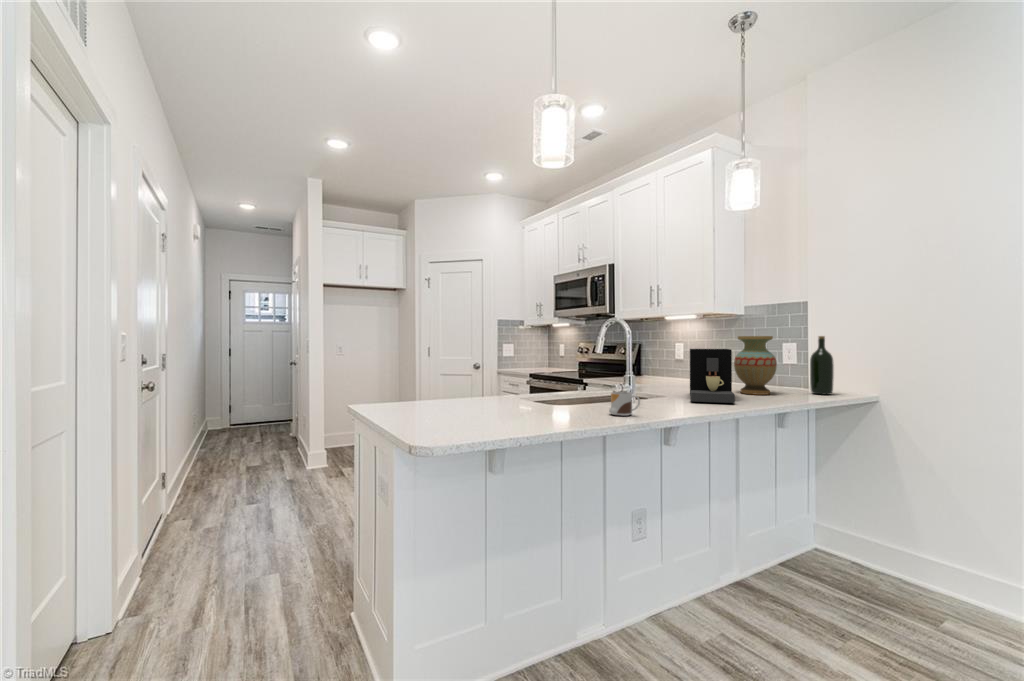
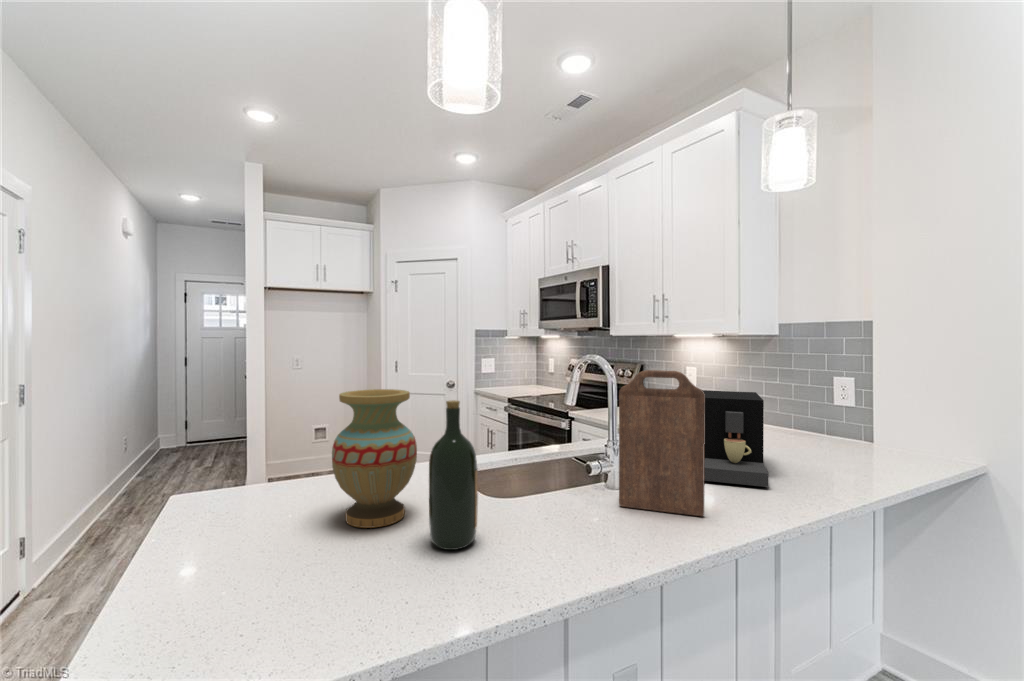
cutting board: none [641,323,695,412] -> present [619,370,705,516]
vase: present [734,336,777,395] -> present [332,389,417,528]
wine bottle: present [810,336,834,395] -> present [429,400,478,550]
mug: present [609,392,640,416] -> none [562,482,610,528]

